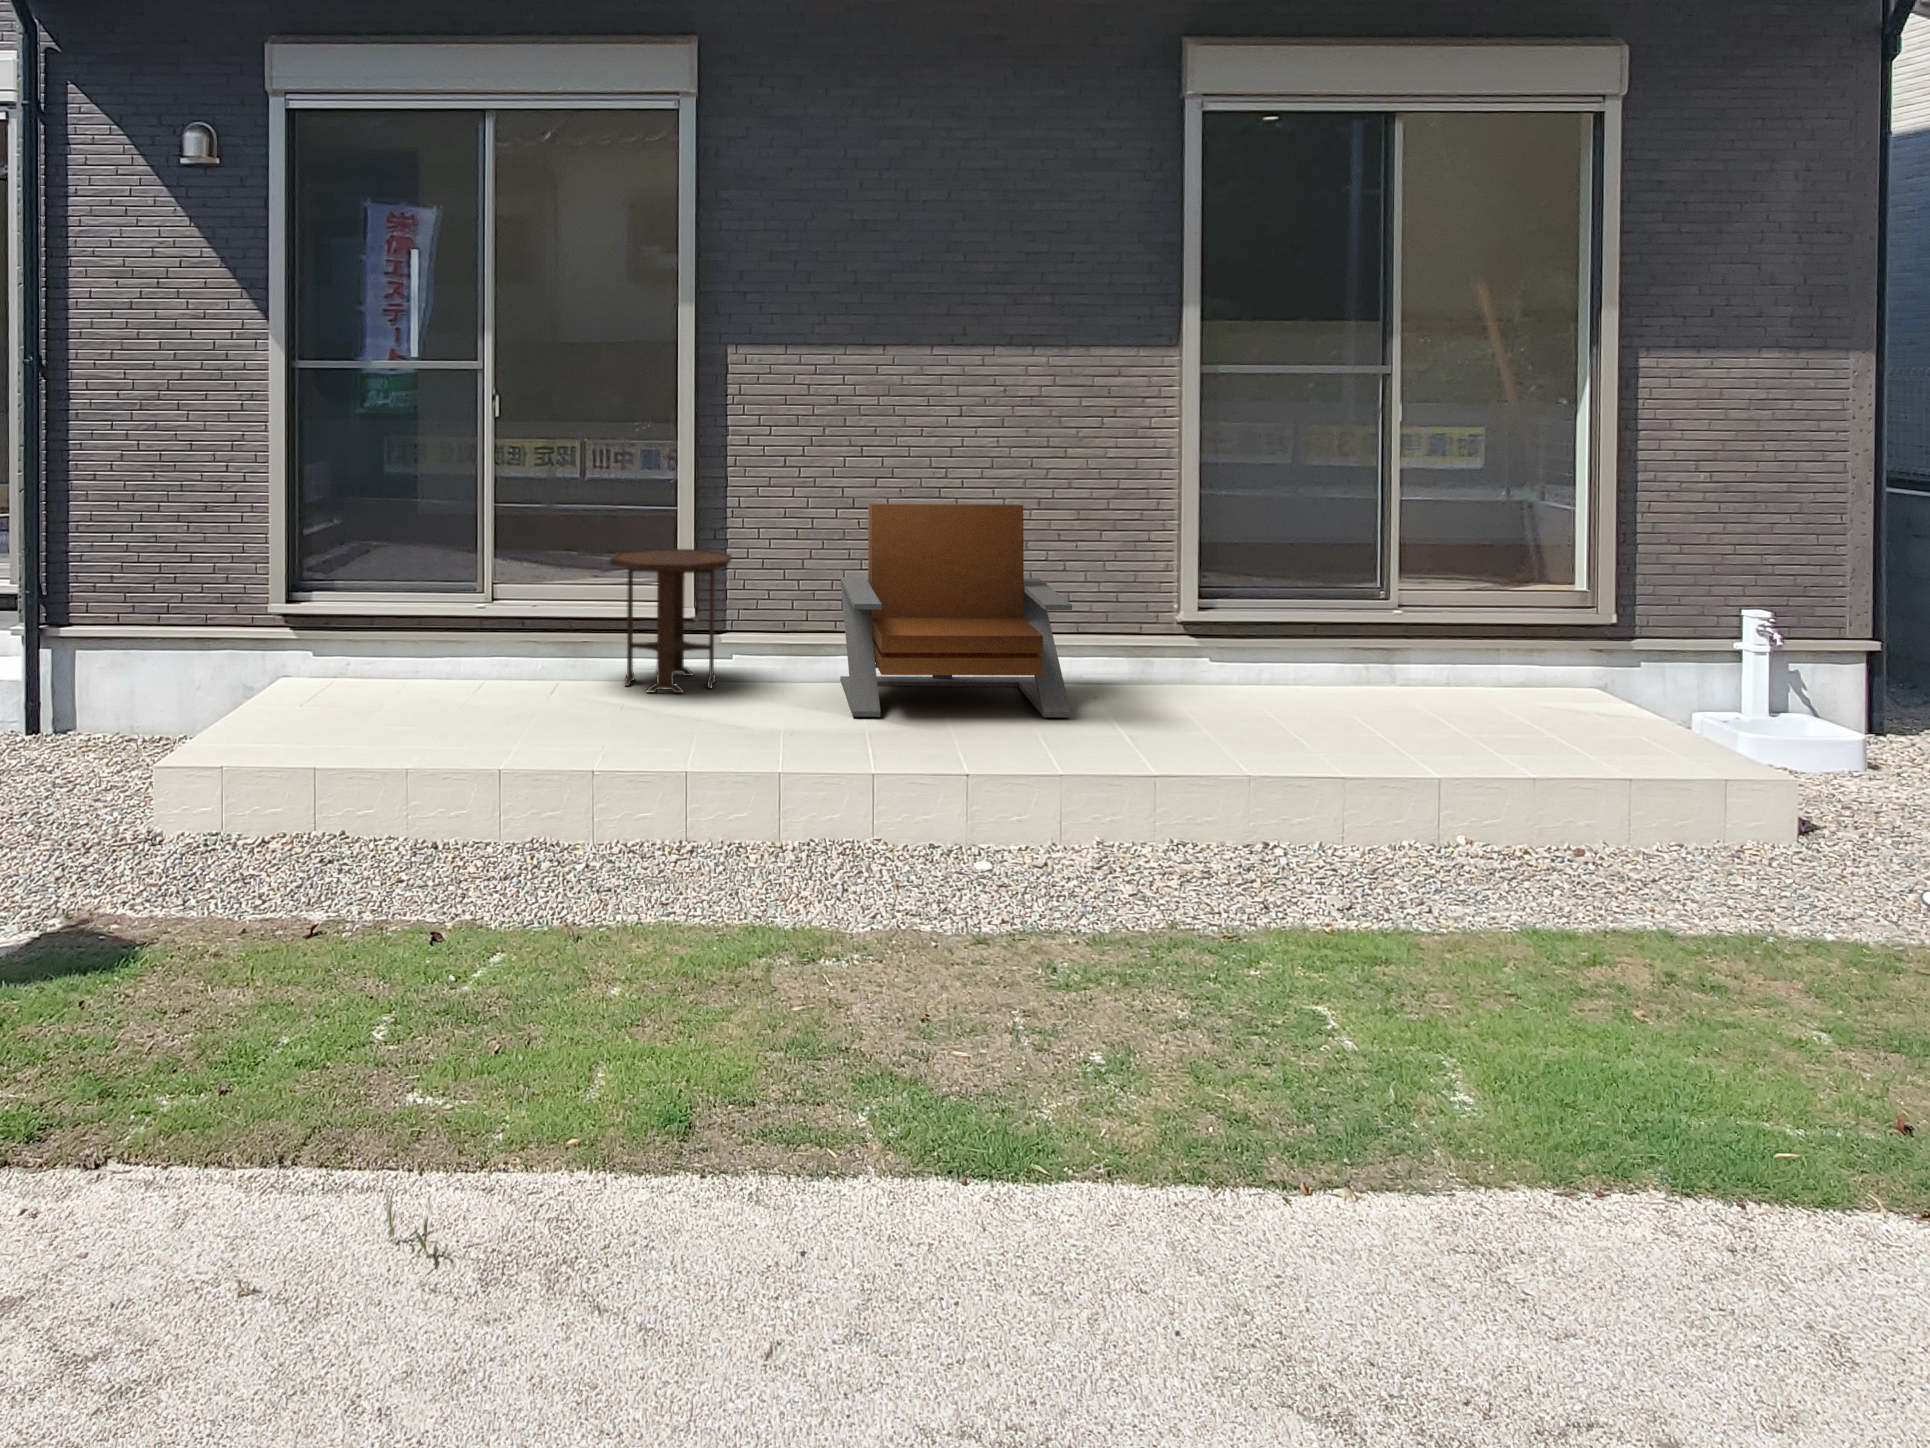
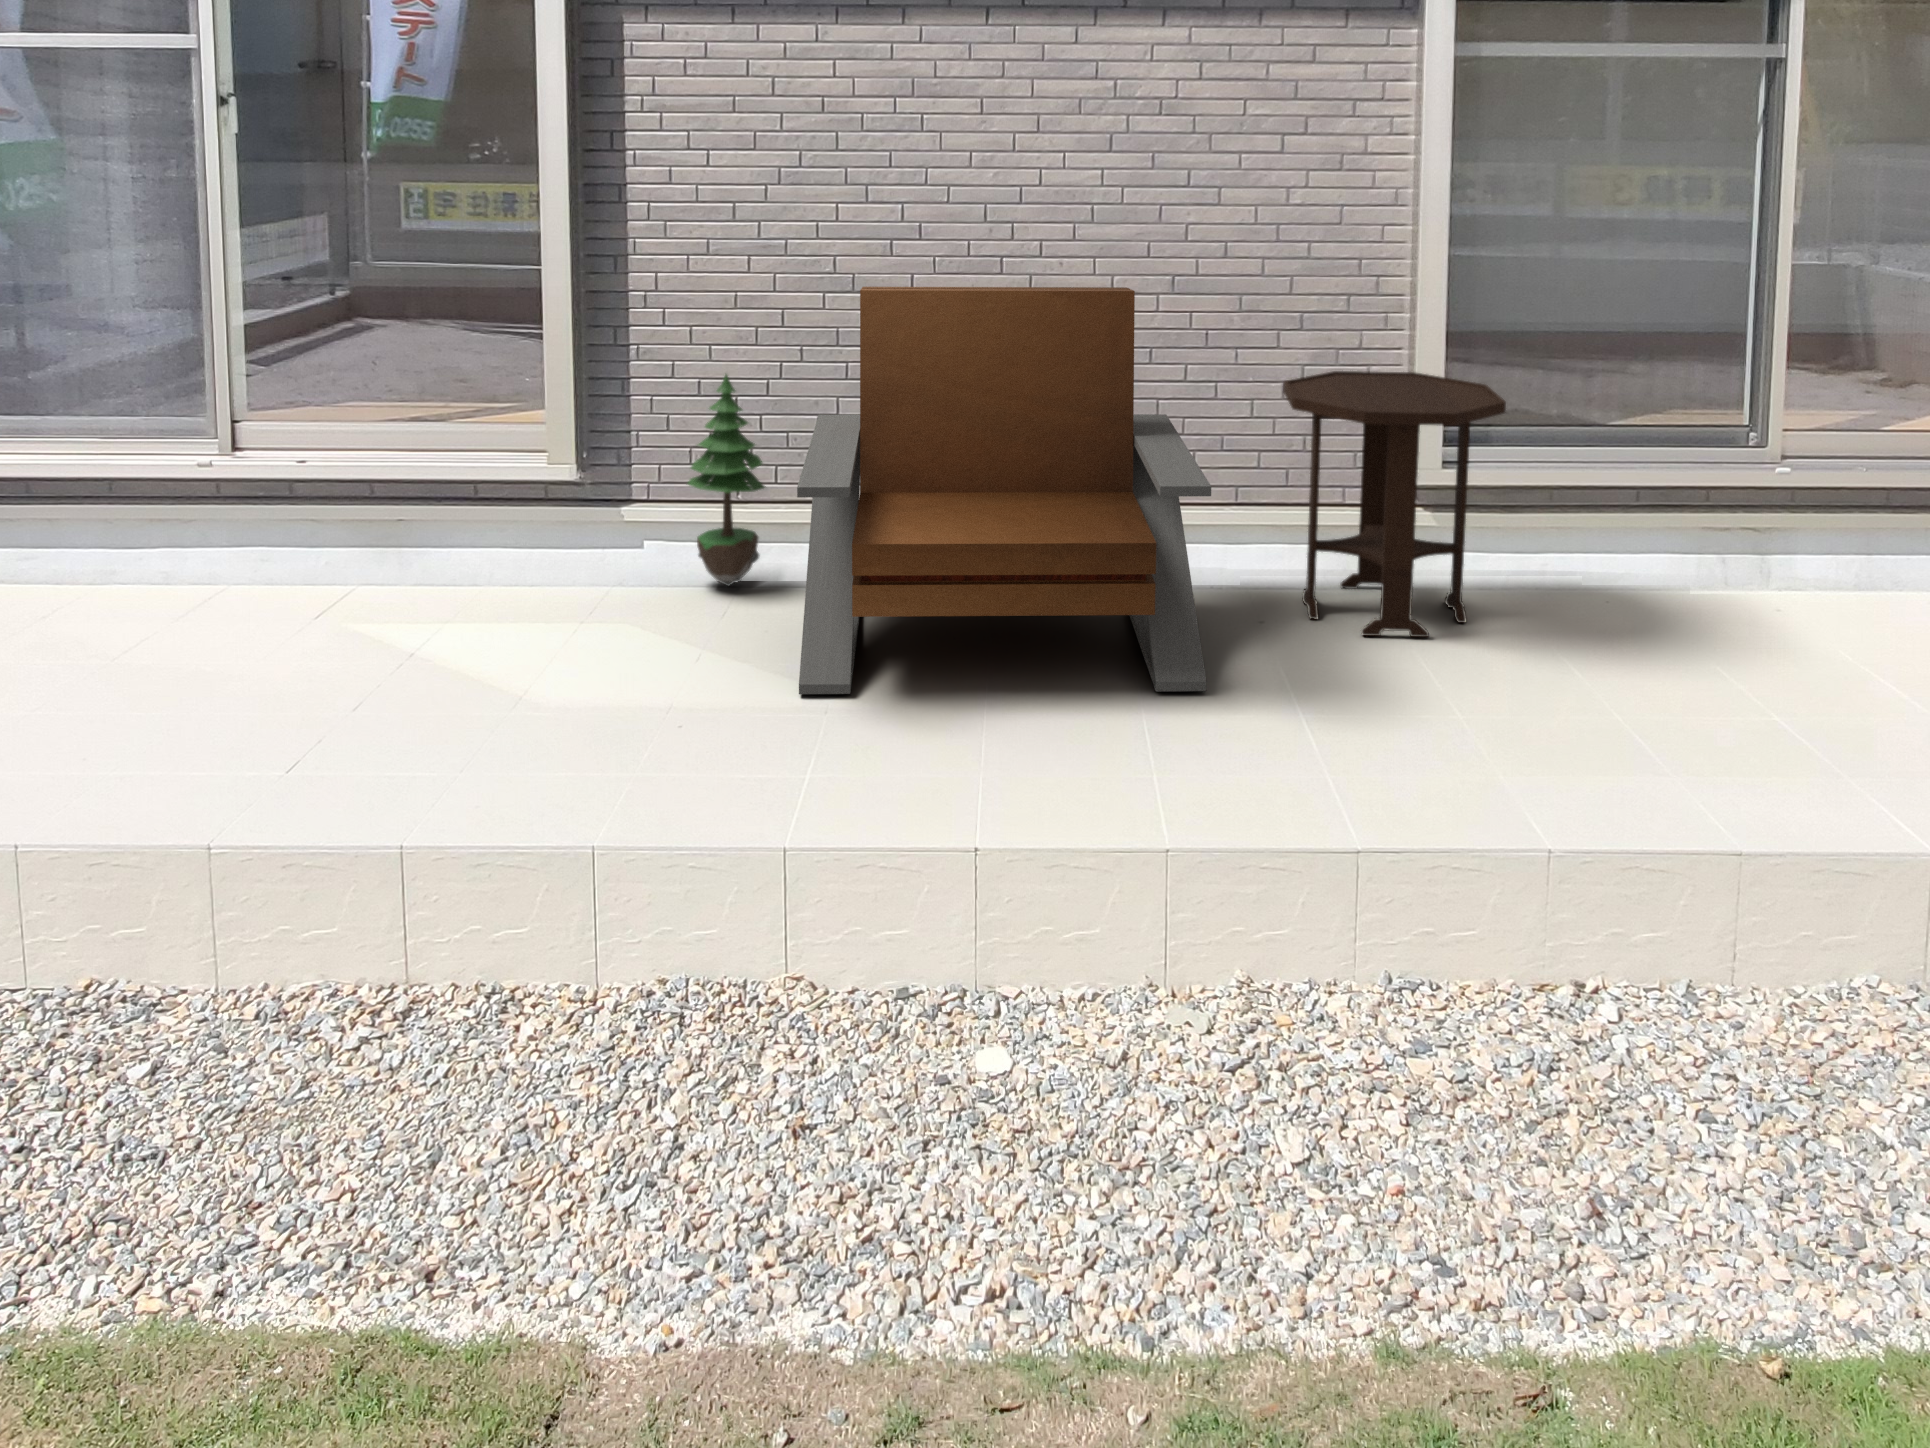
side table: present [610,548,731,693] -> present [1283,371,1506,637]
potted tree: none [766,553,811,678] -> present [688,375,765,586]

